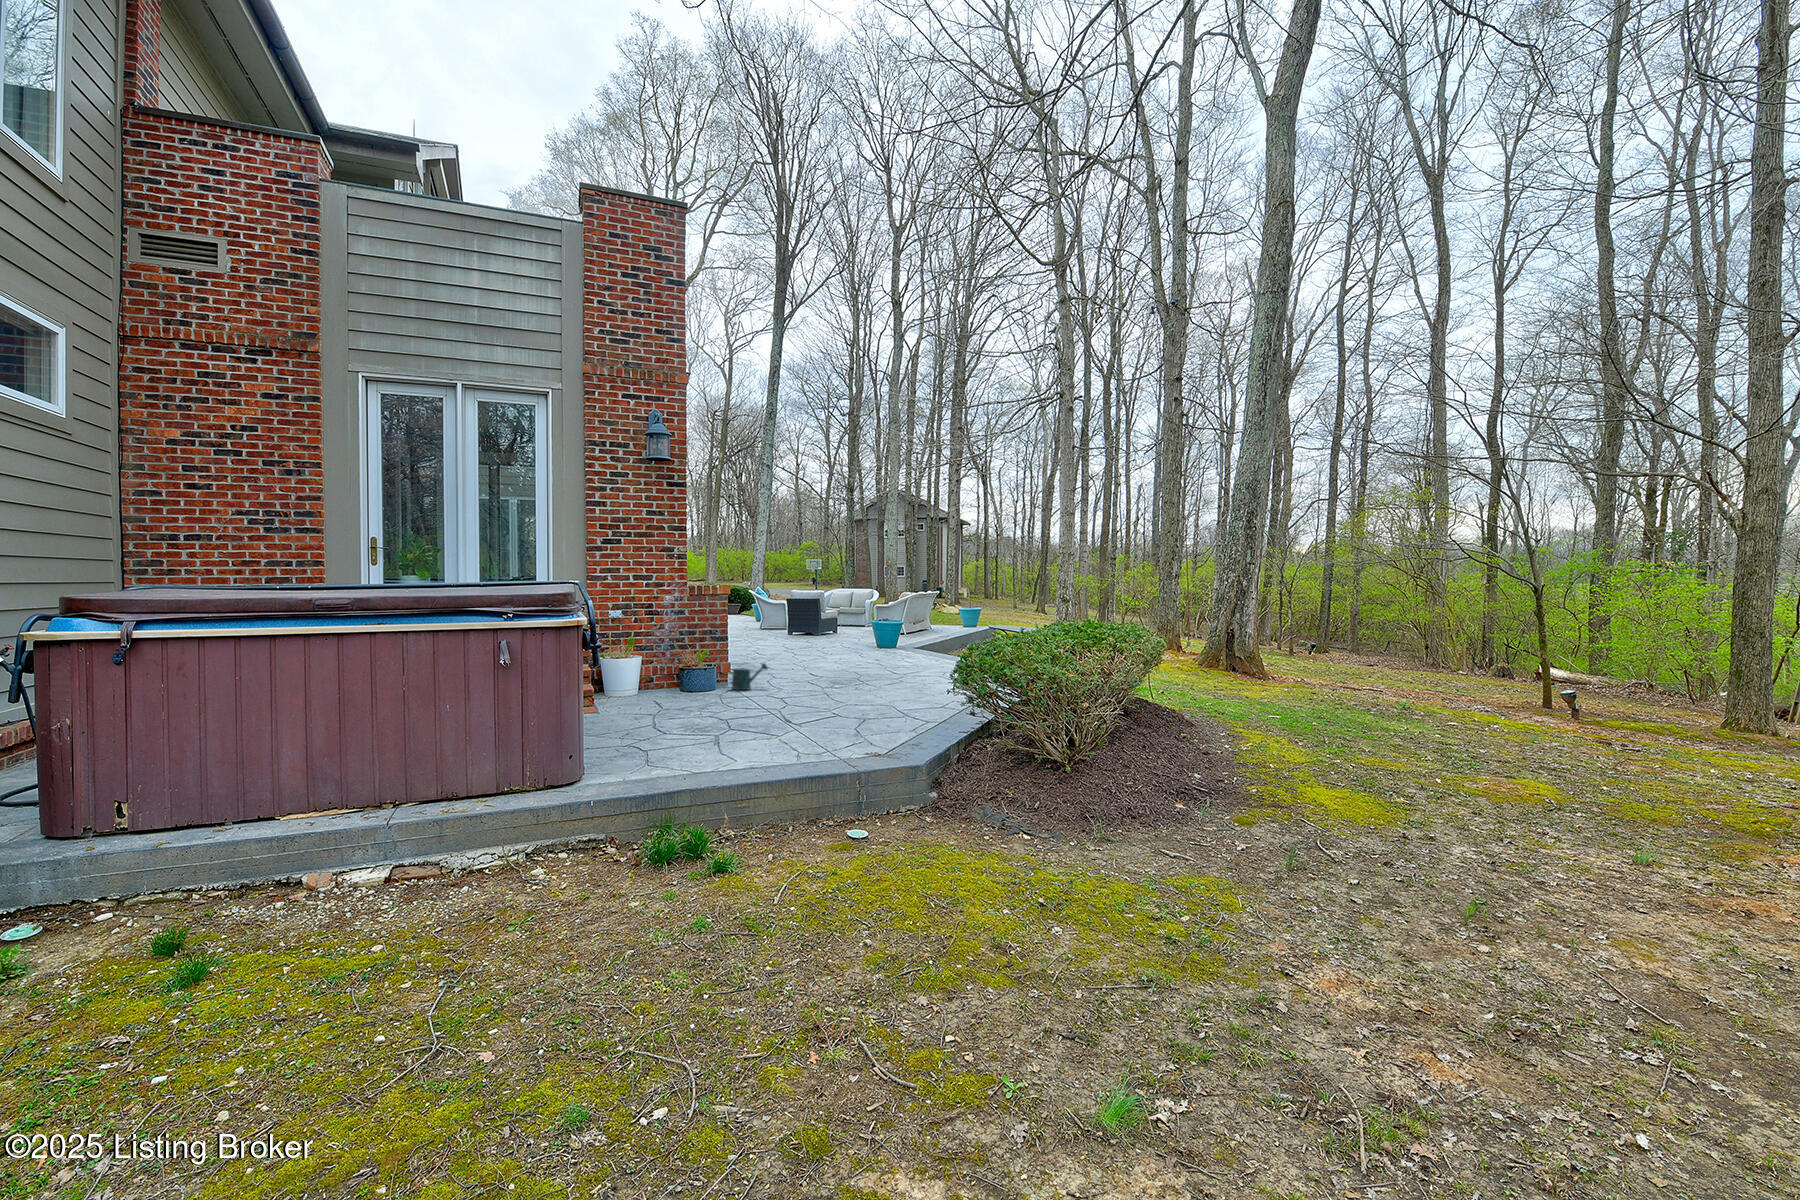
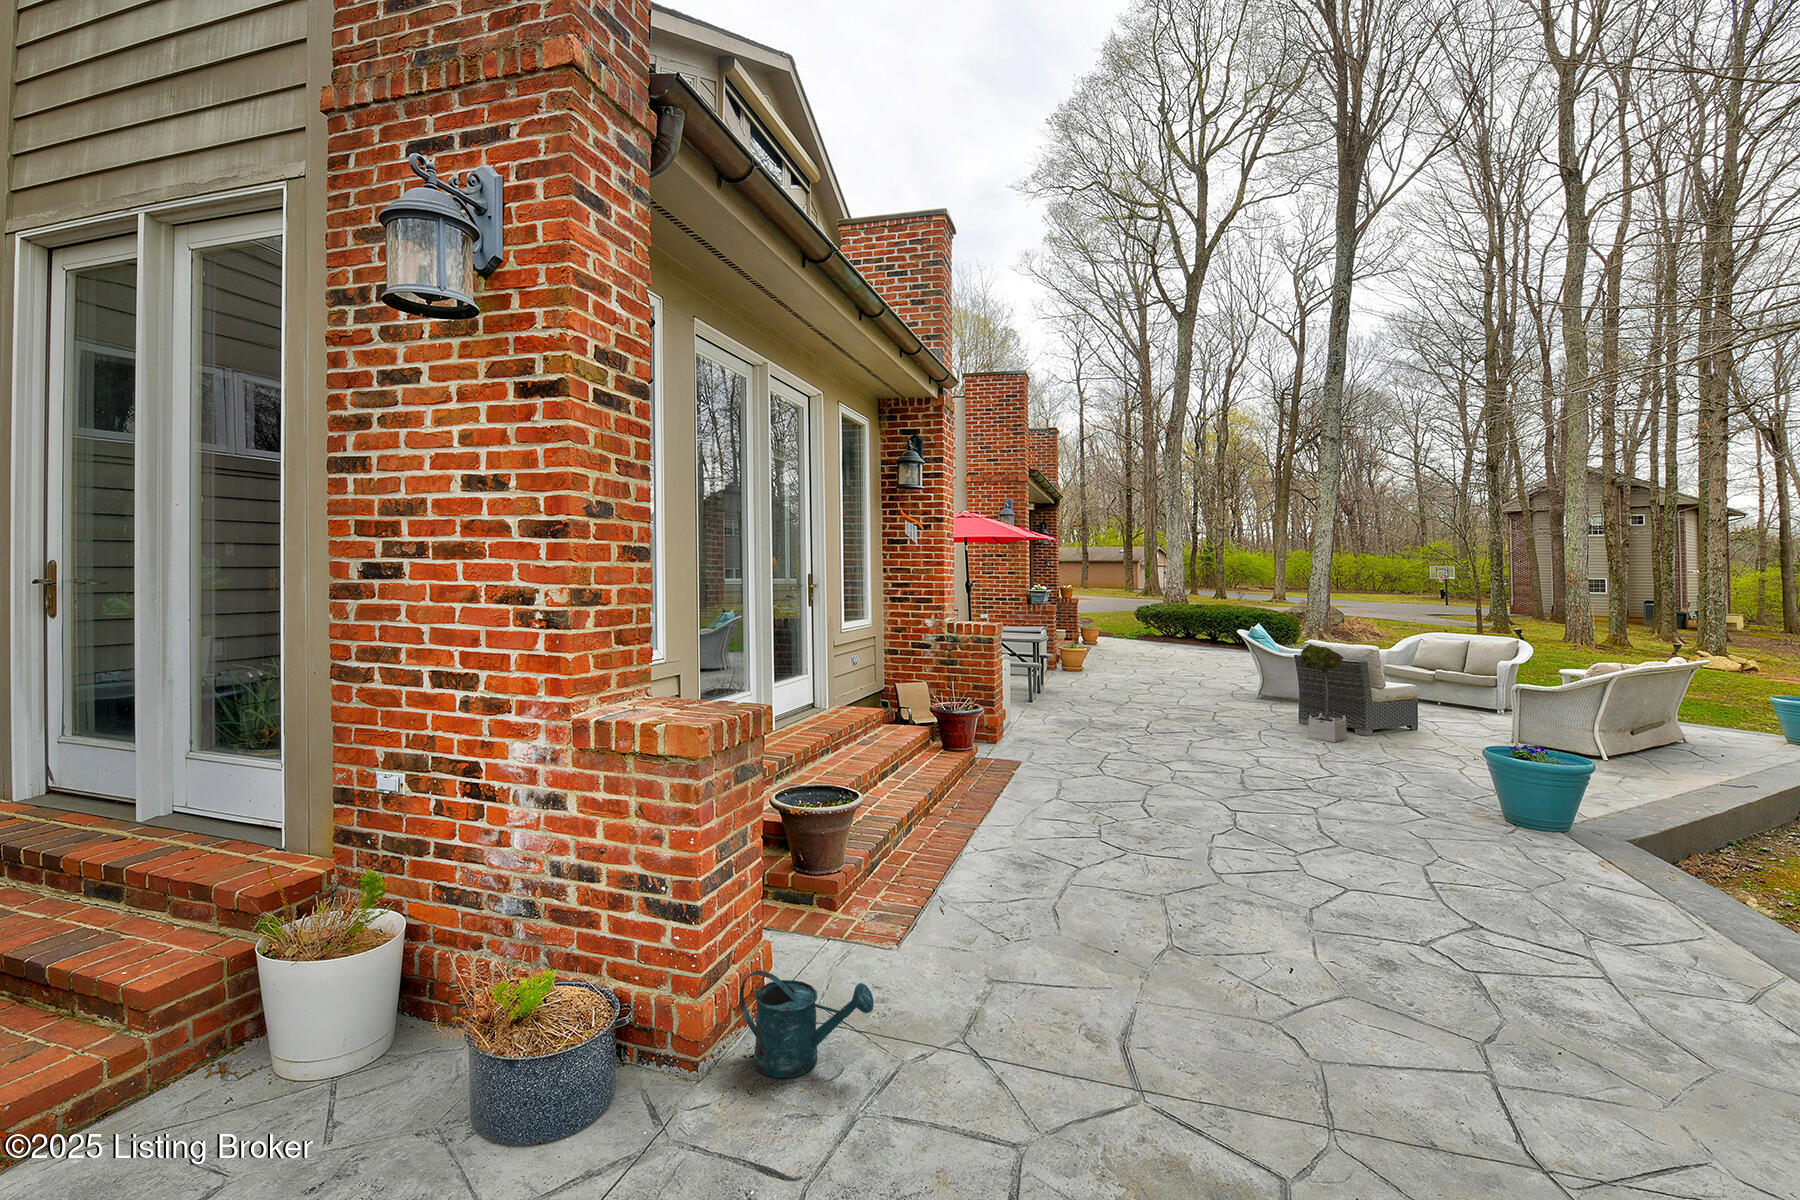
potted tree: none [792,589,814,639] -> present [1301,644,1347,742]

